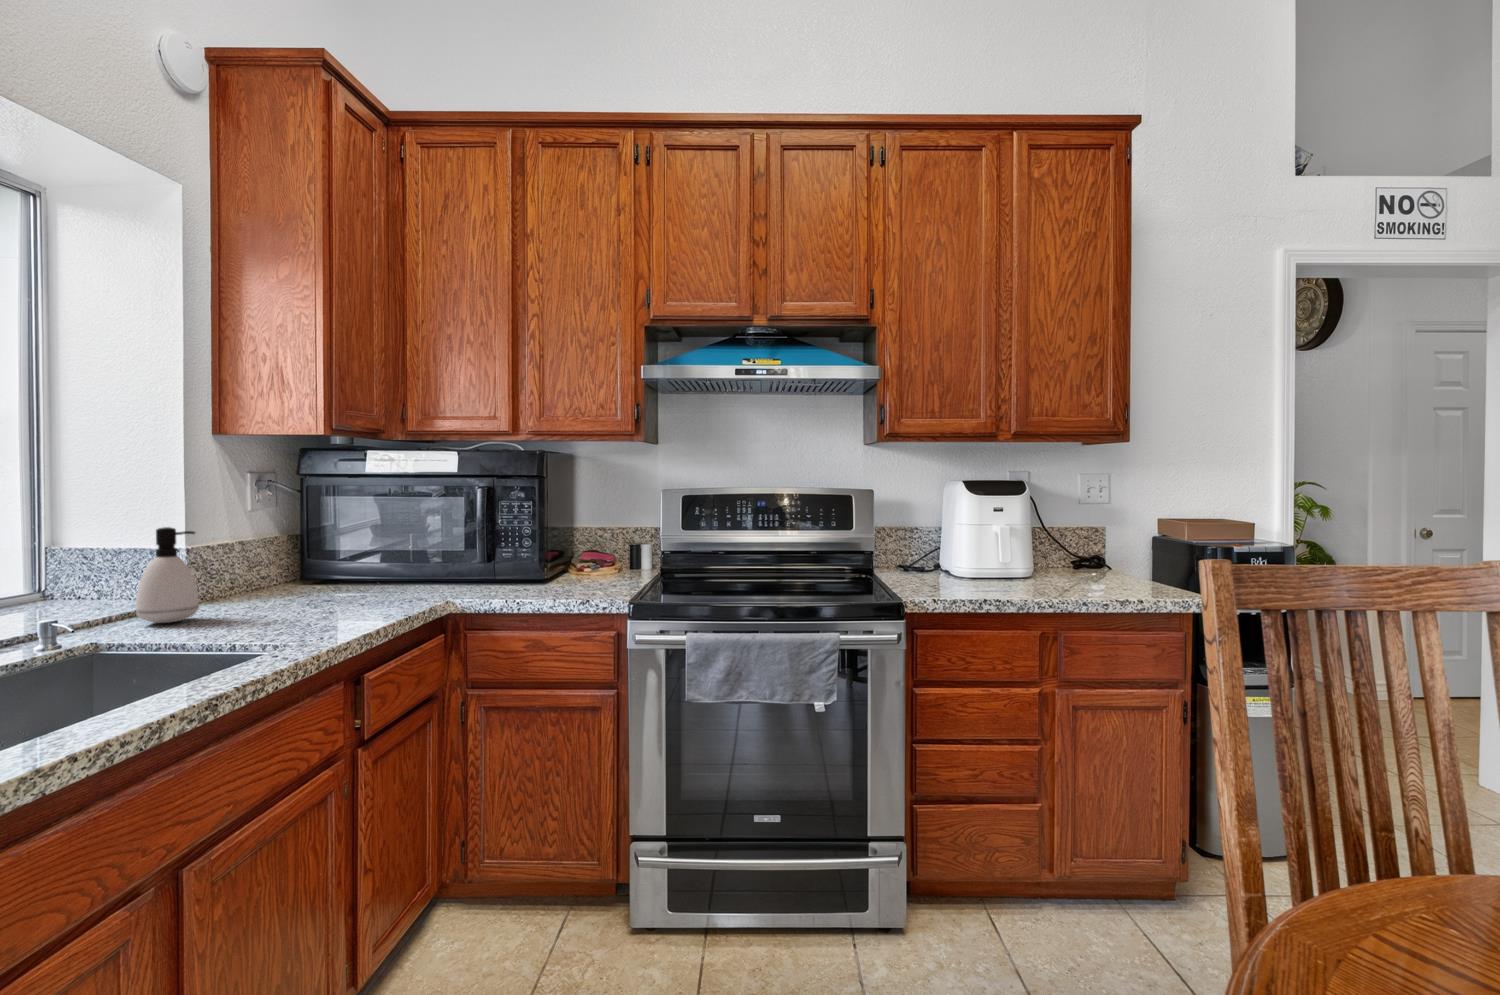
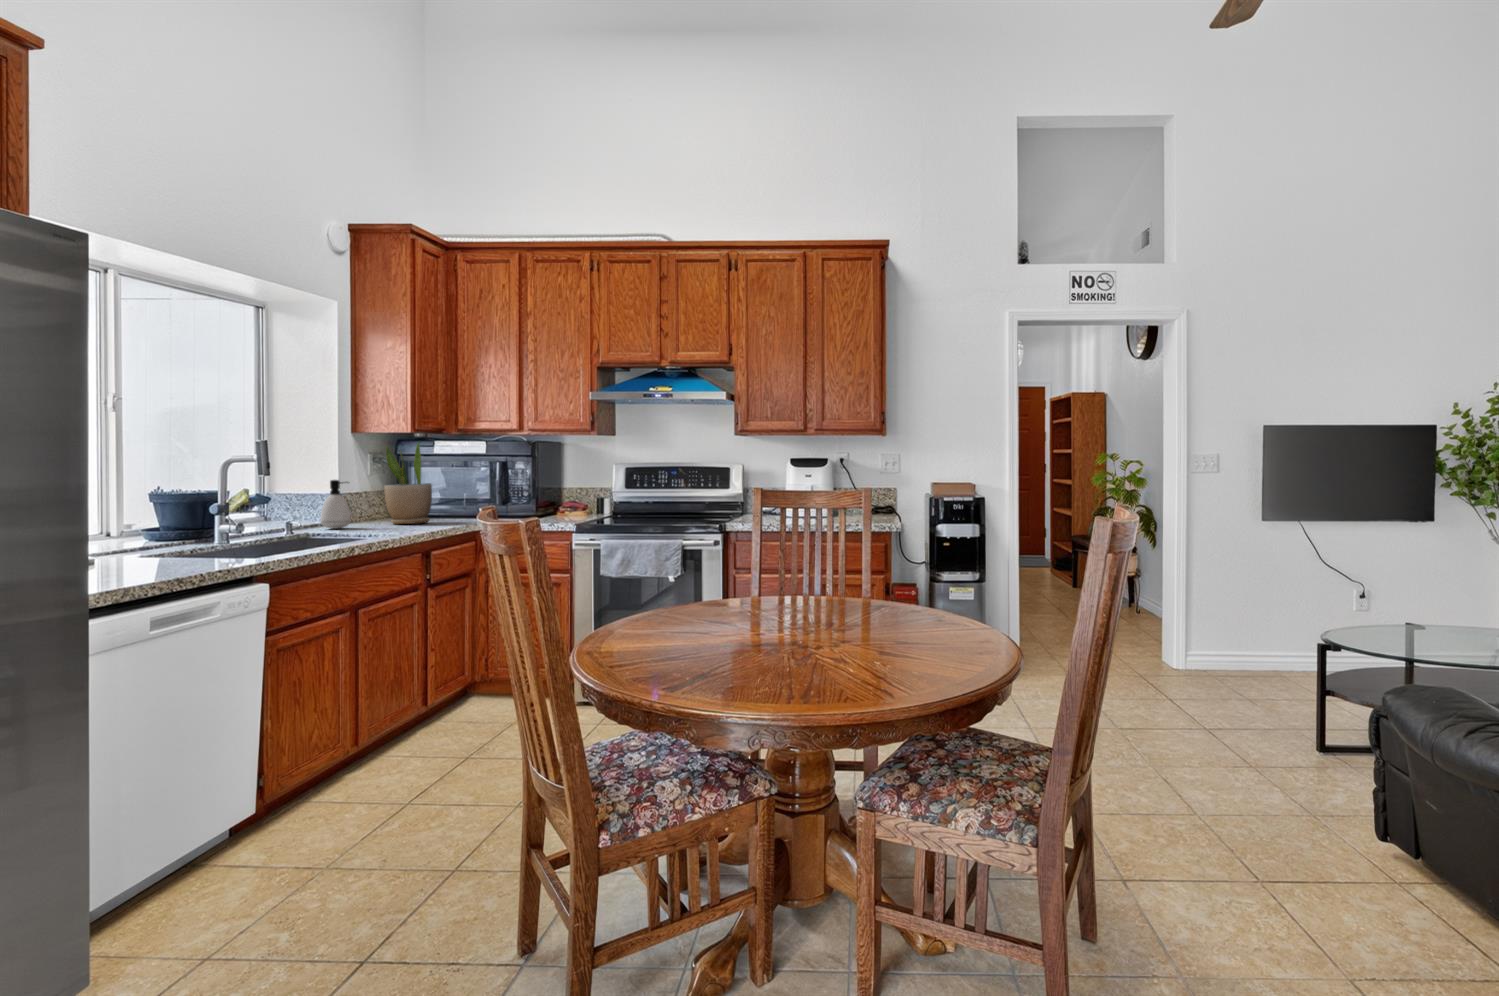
potted plant: none [270,451,360,604] -> present [384,443,432,524]

